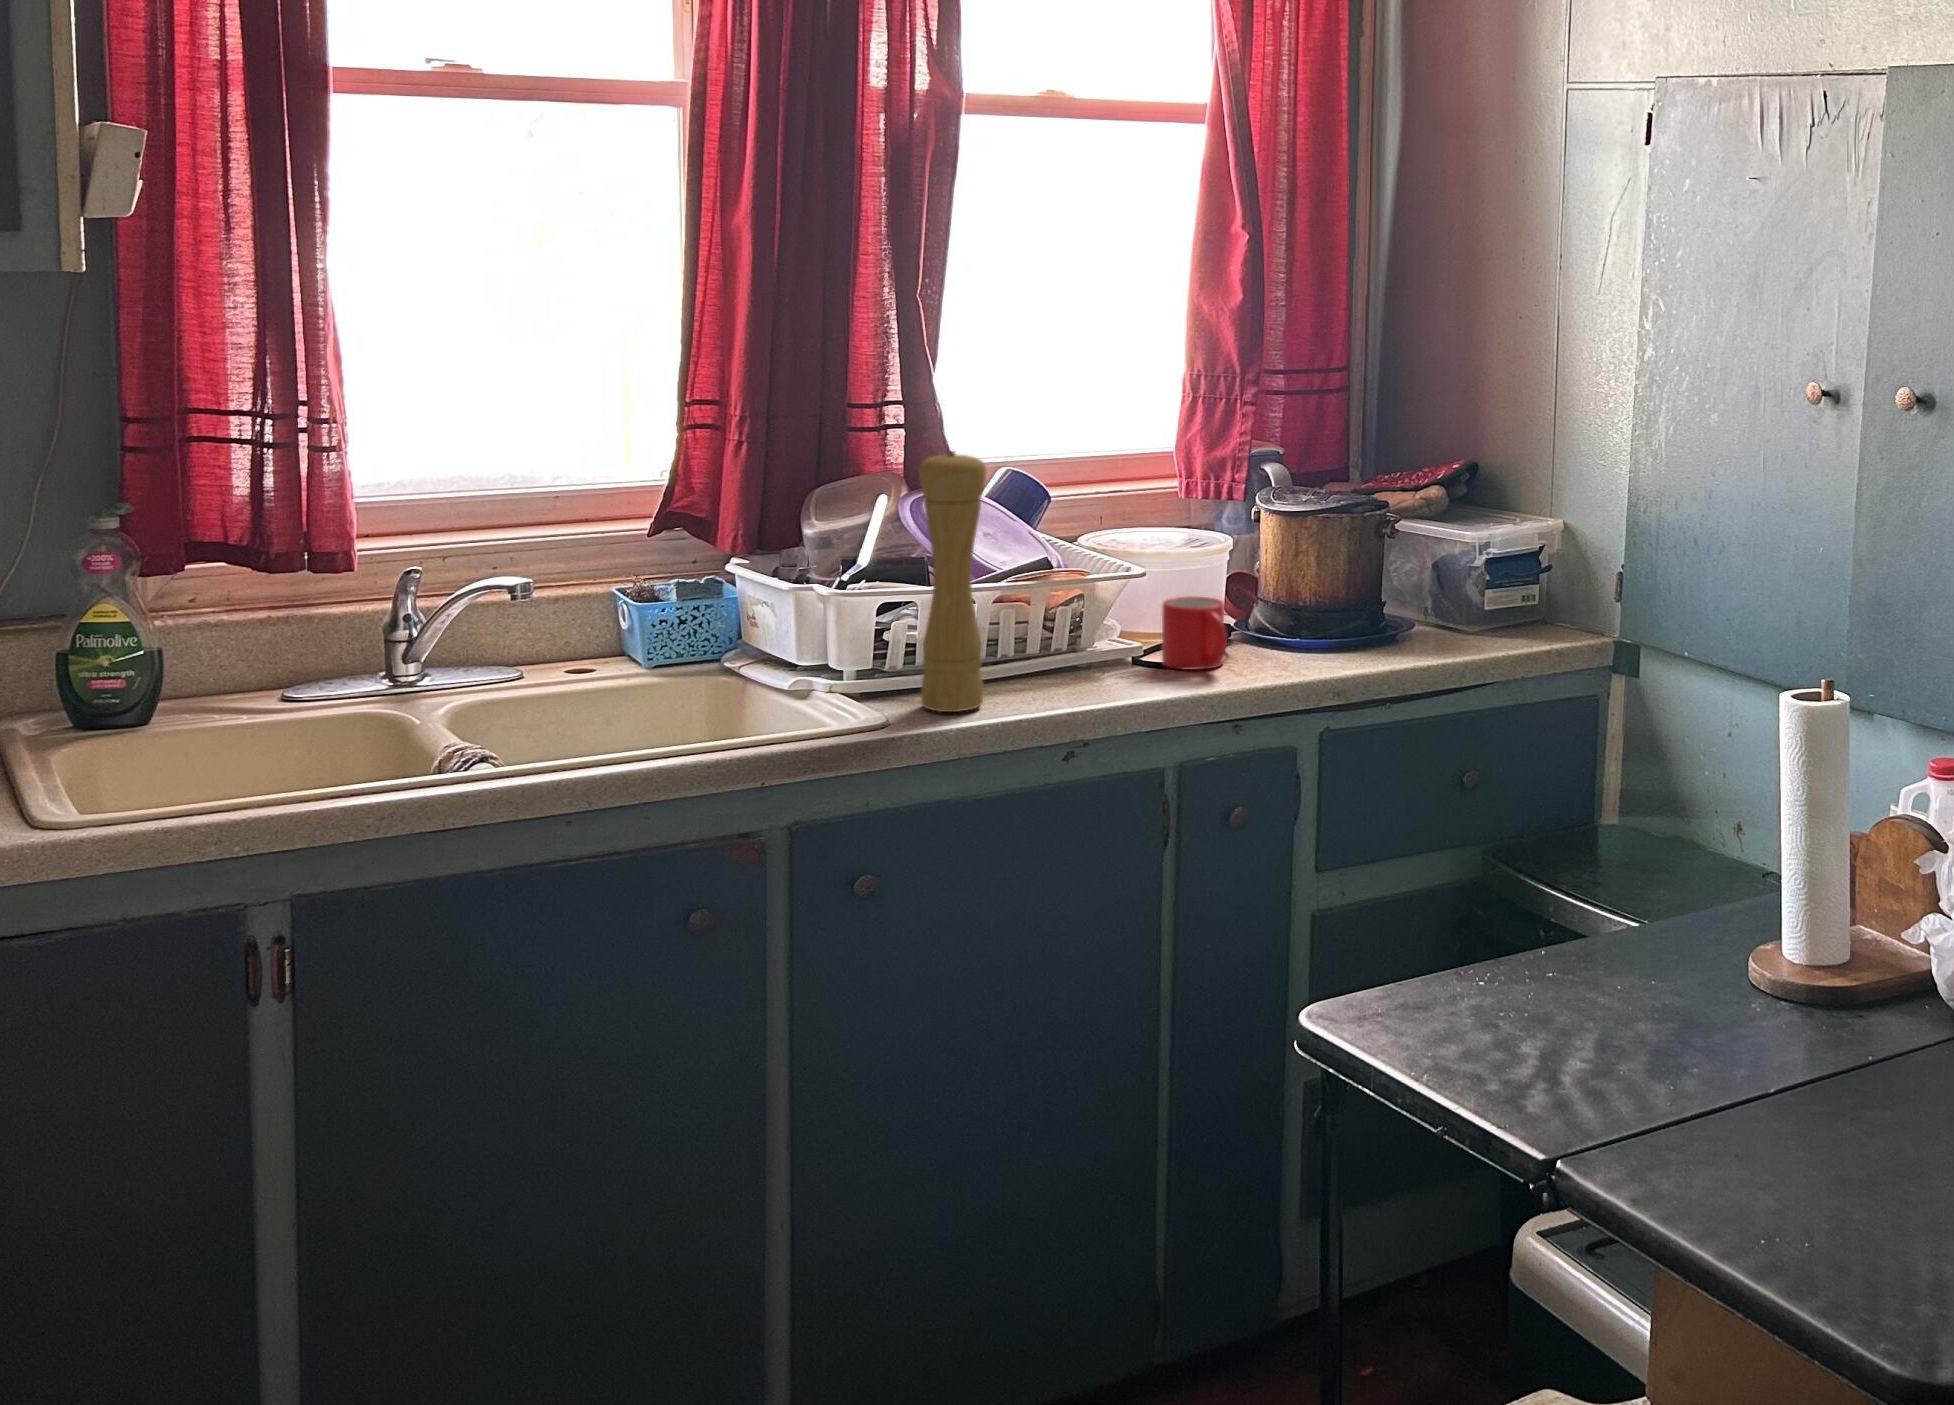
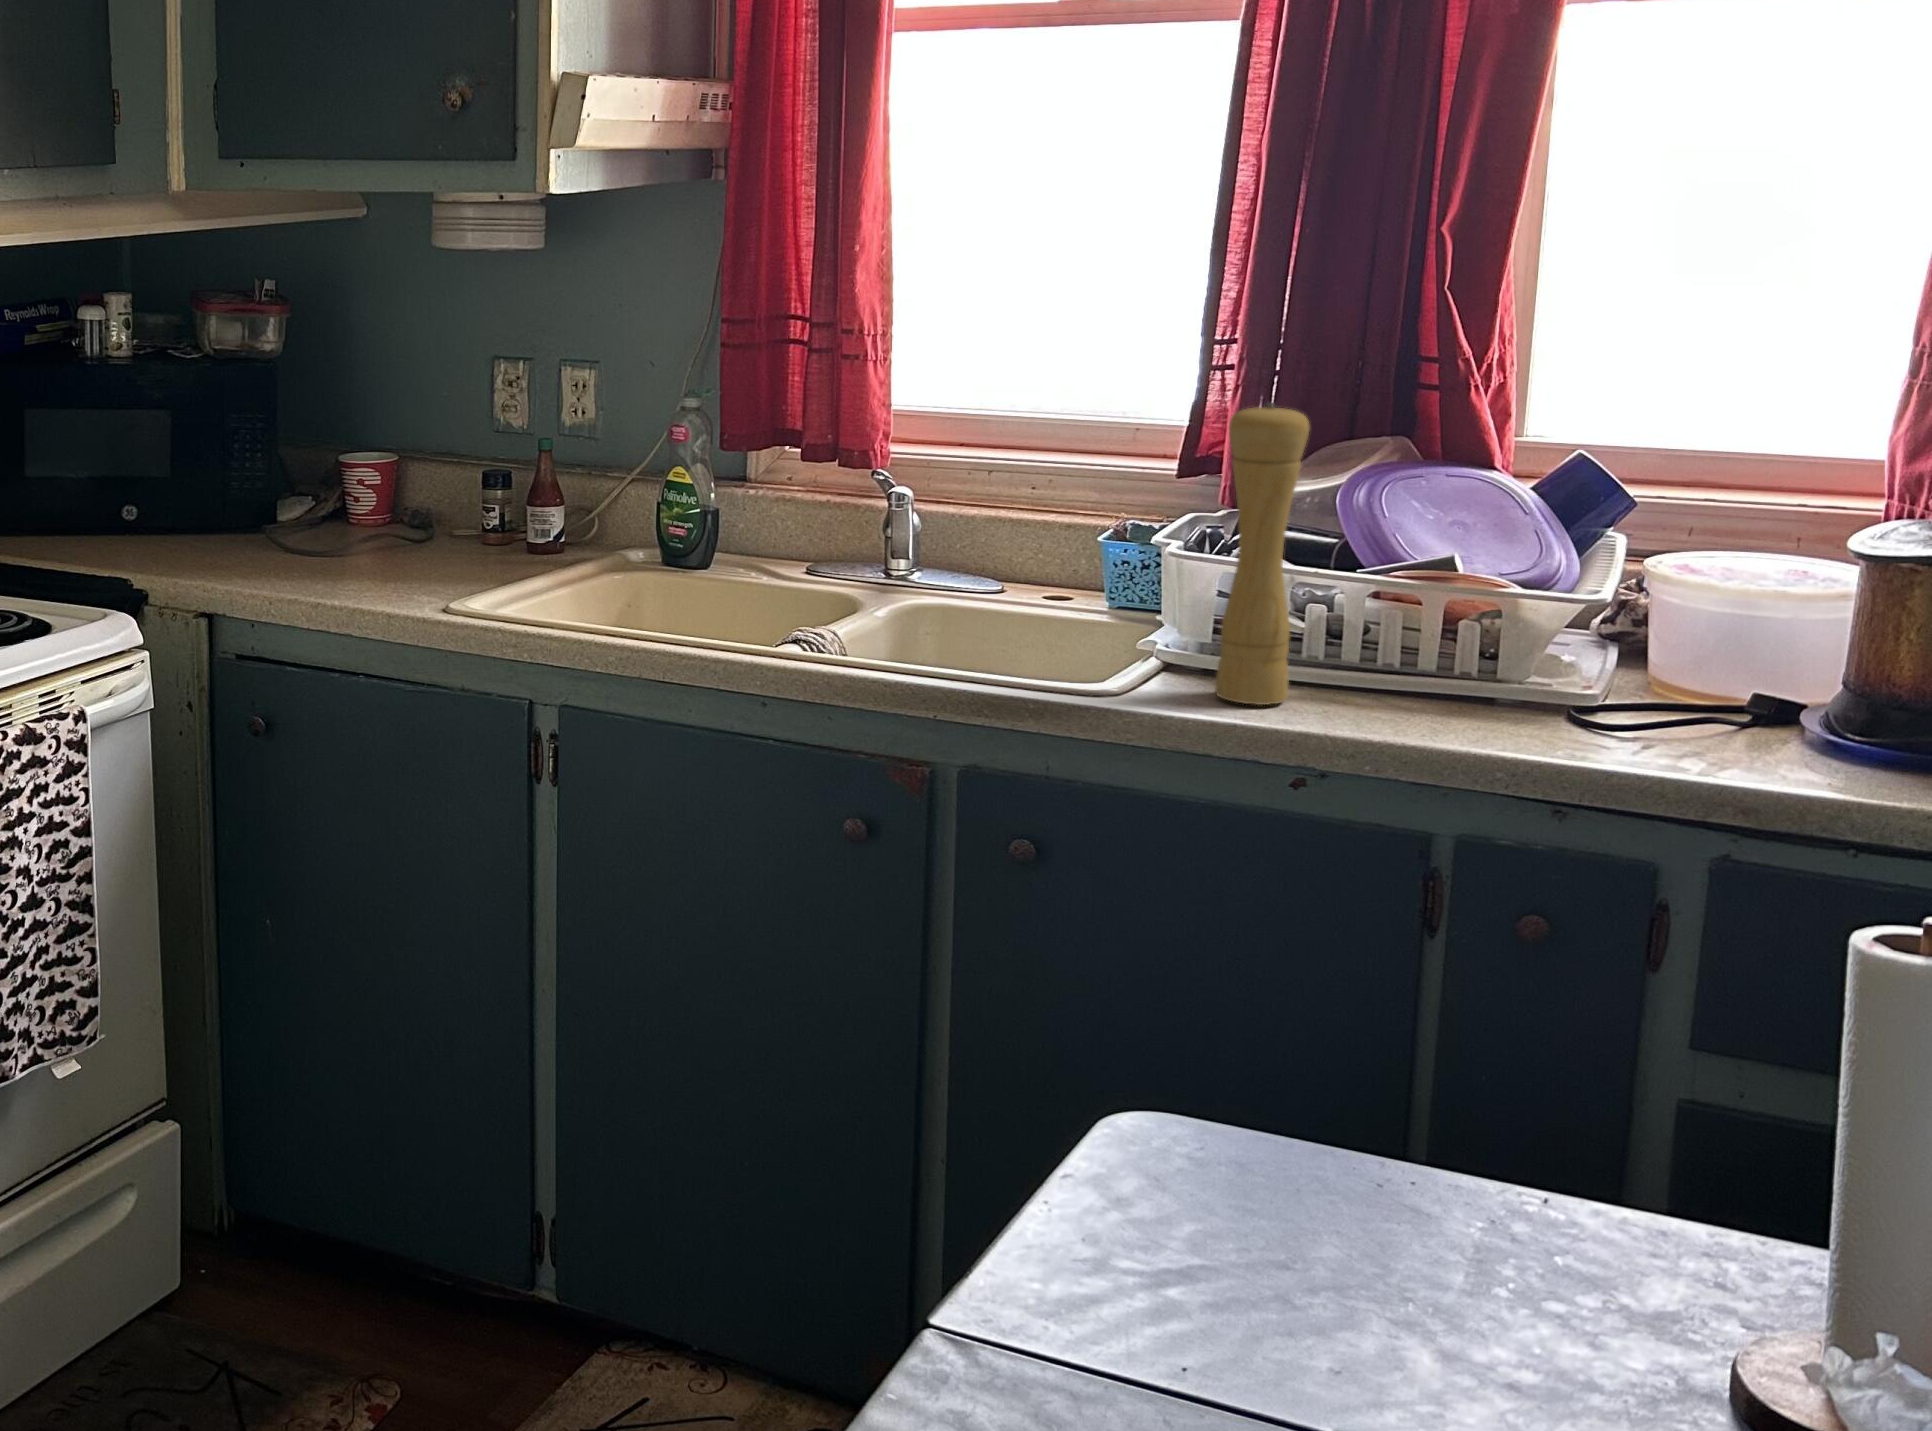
mug: present [1162,596,1227,670] -> none [1598,639,1700,739]

